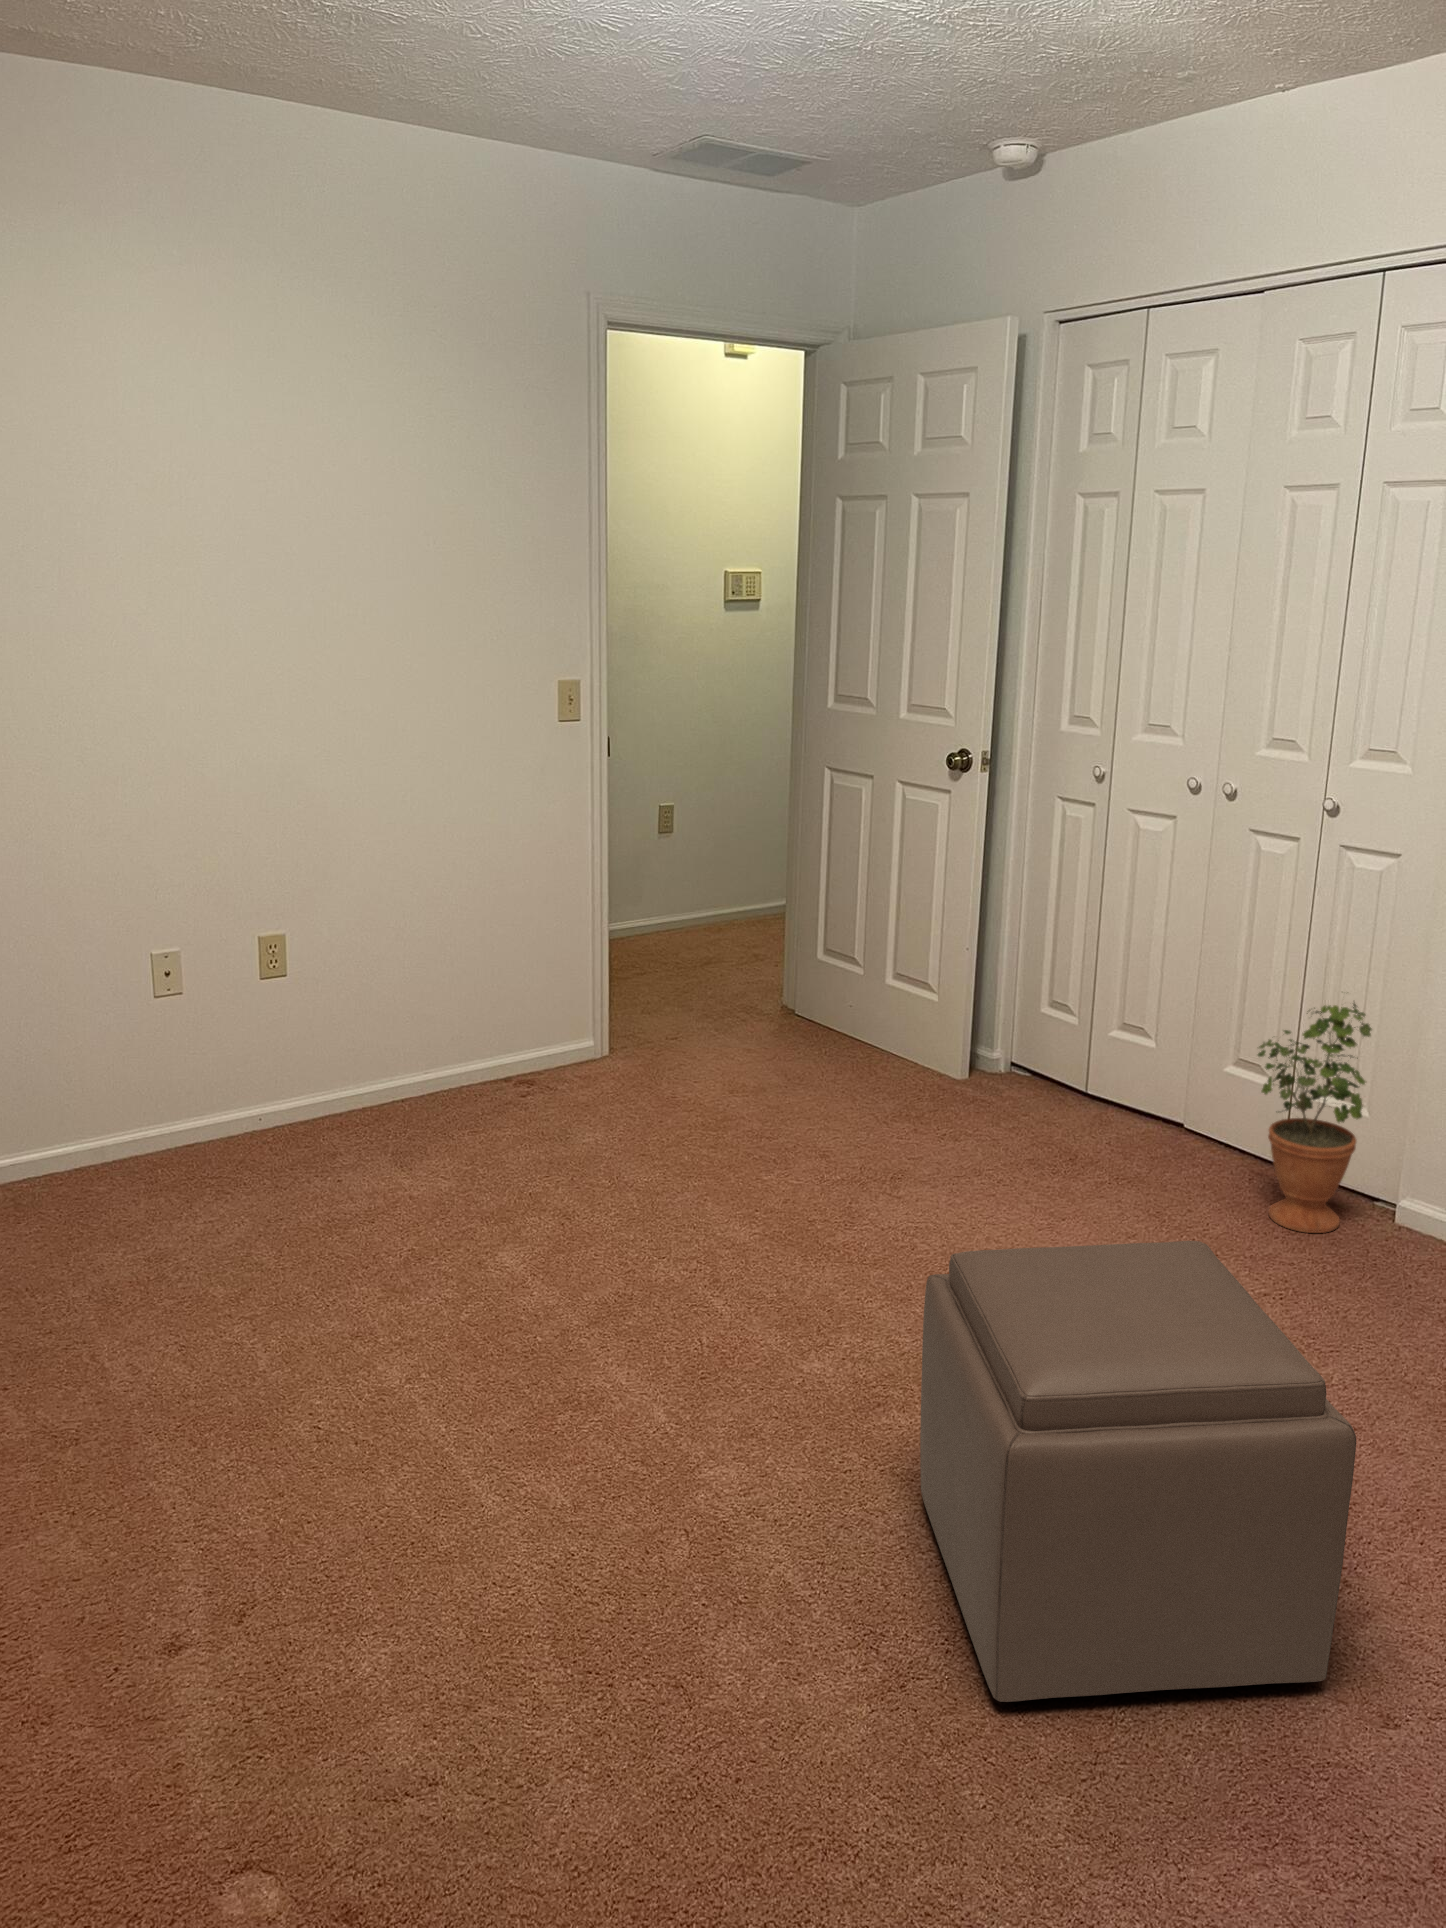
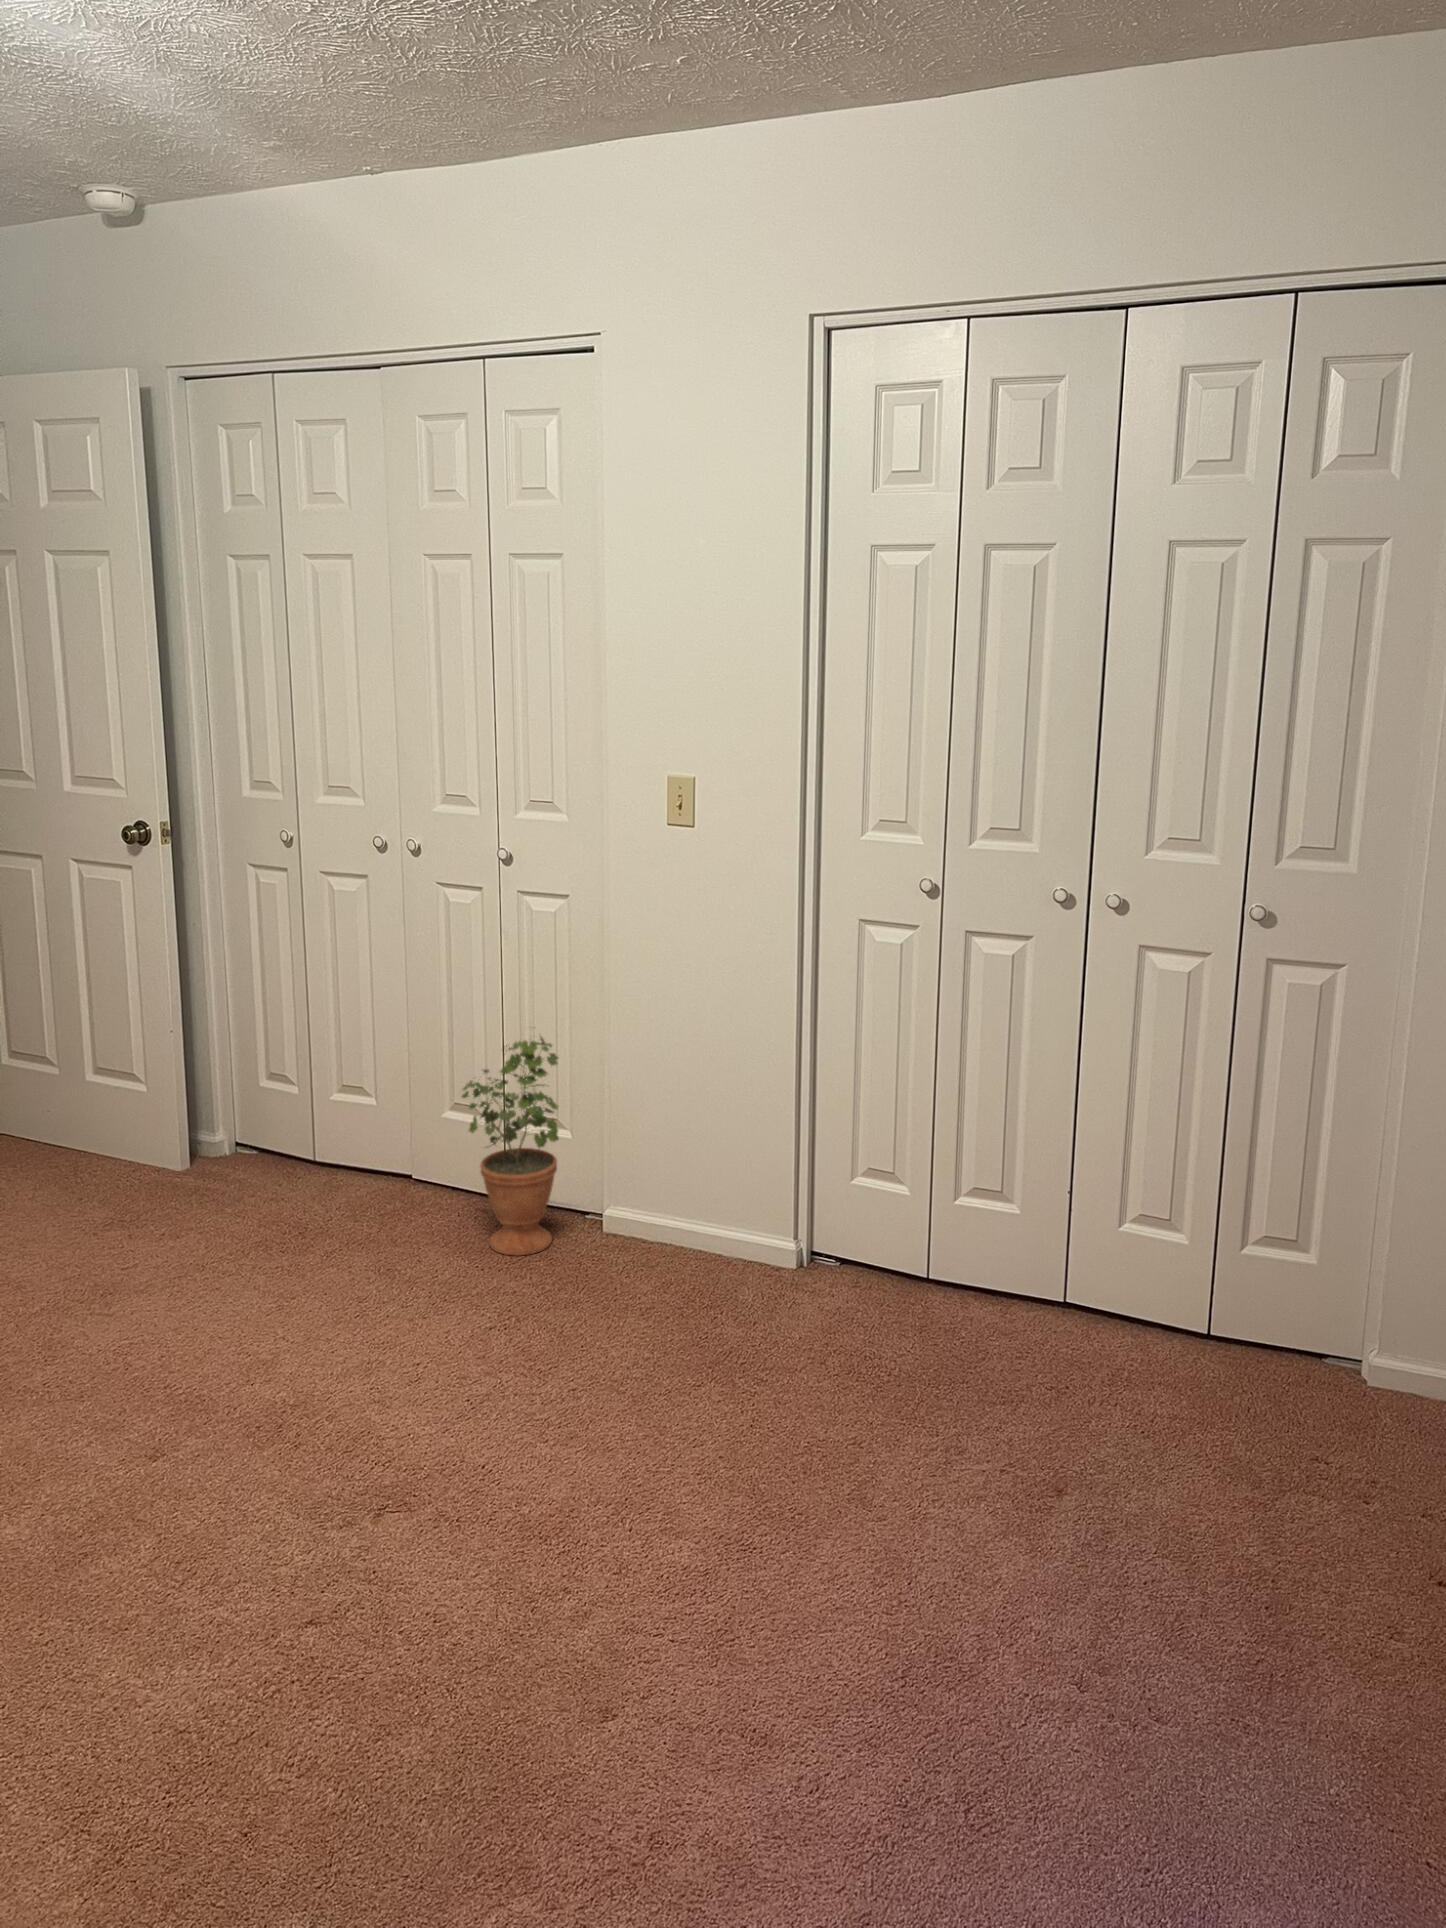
ottoman: present [920,1241,1356,1702] -> none [109,1295,551,1846]

